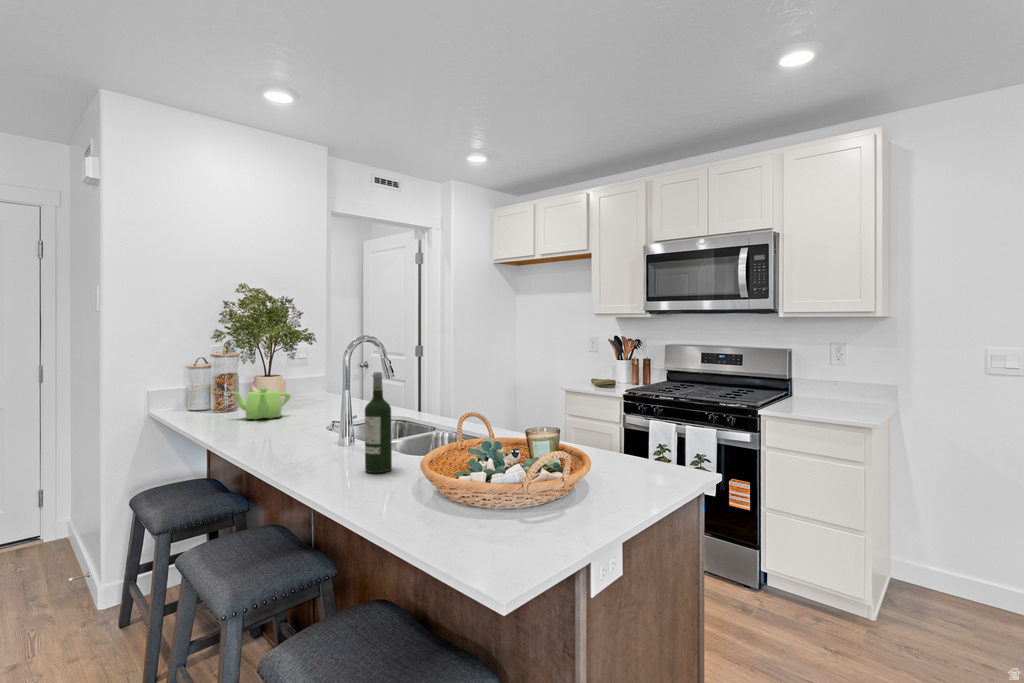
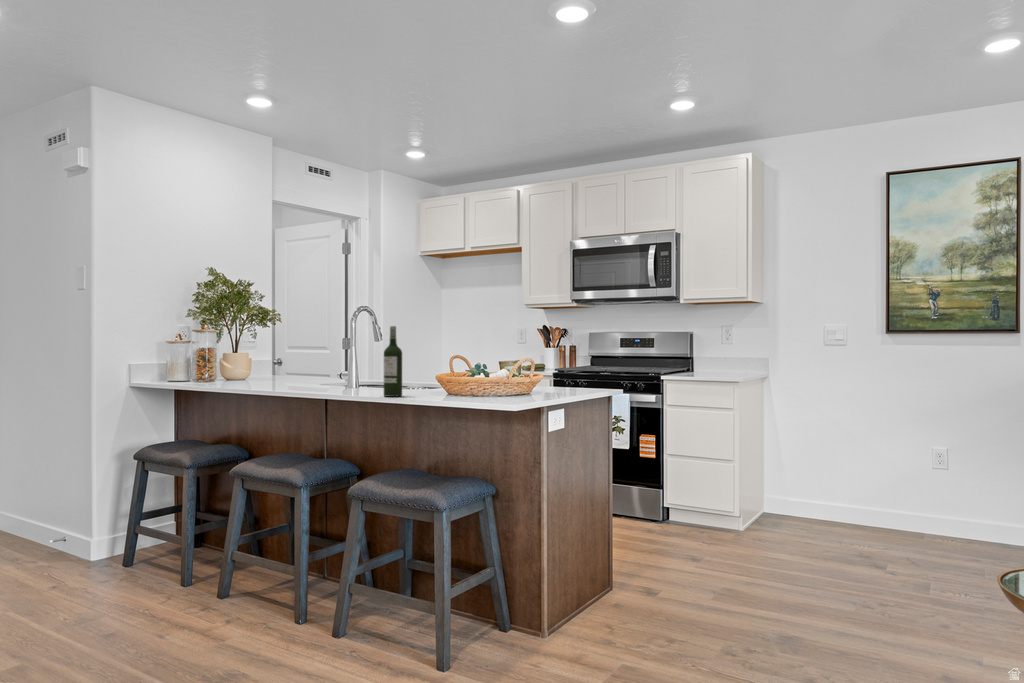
teapot: present [232,388,291,420] -> none [221,357,271,384]

